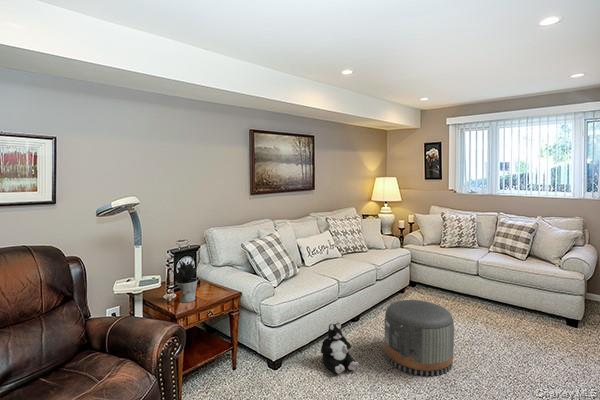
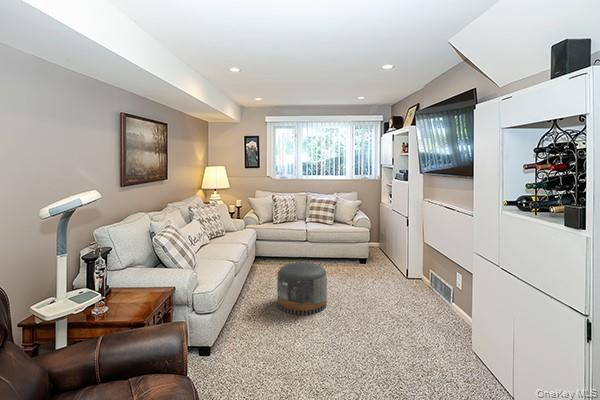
potted plant: present [171,257,199,302] -> none [110,257,144,306]
plush toy: present [321,323,359,374] -> none [241,292,275,331]

